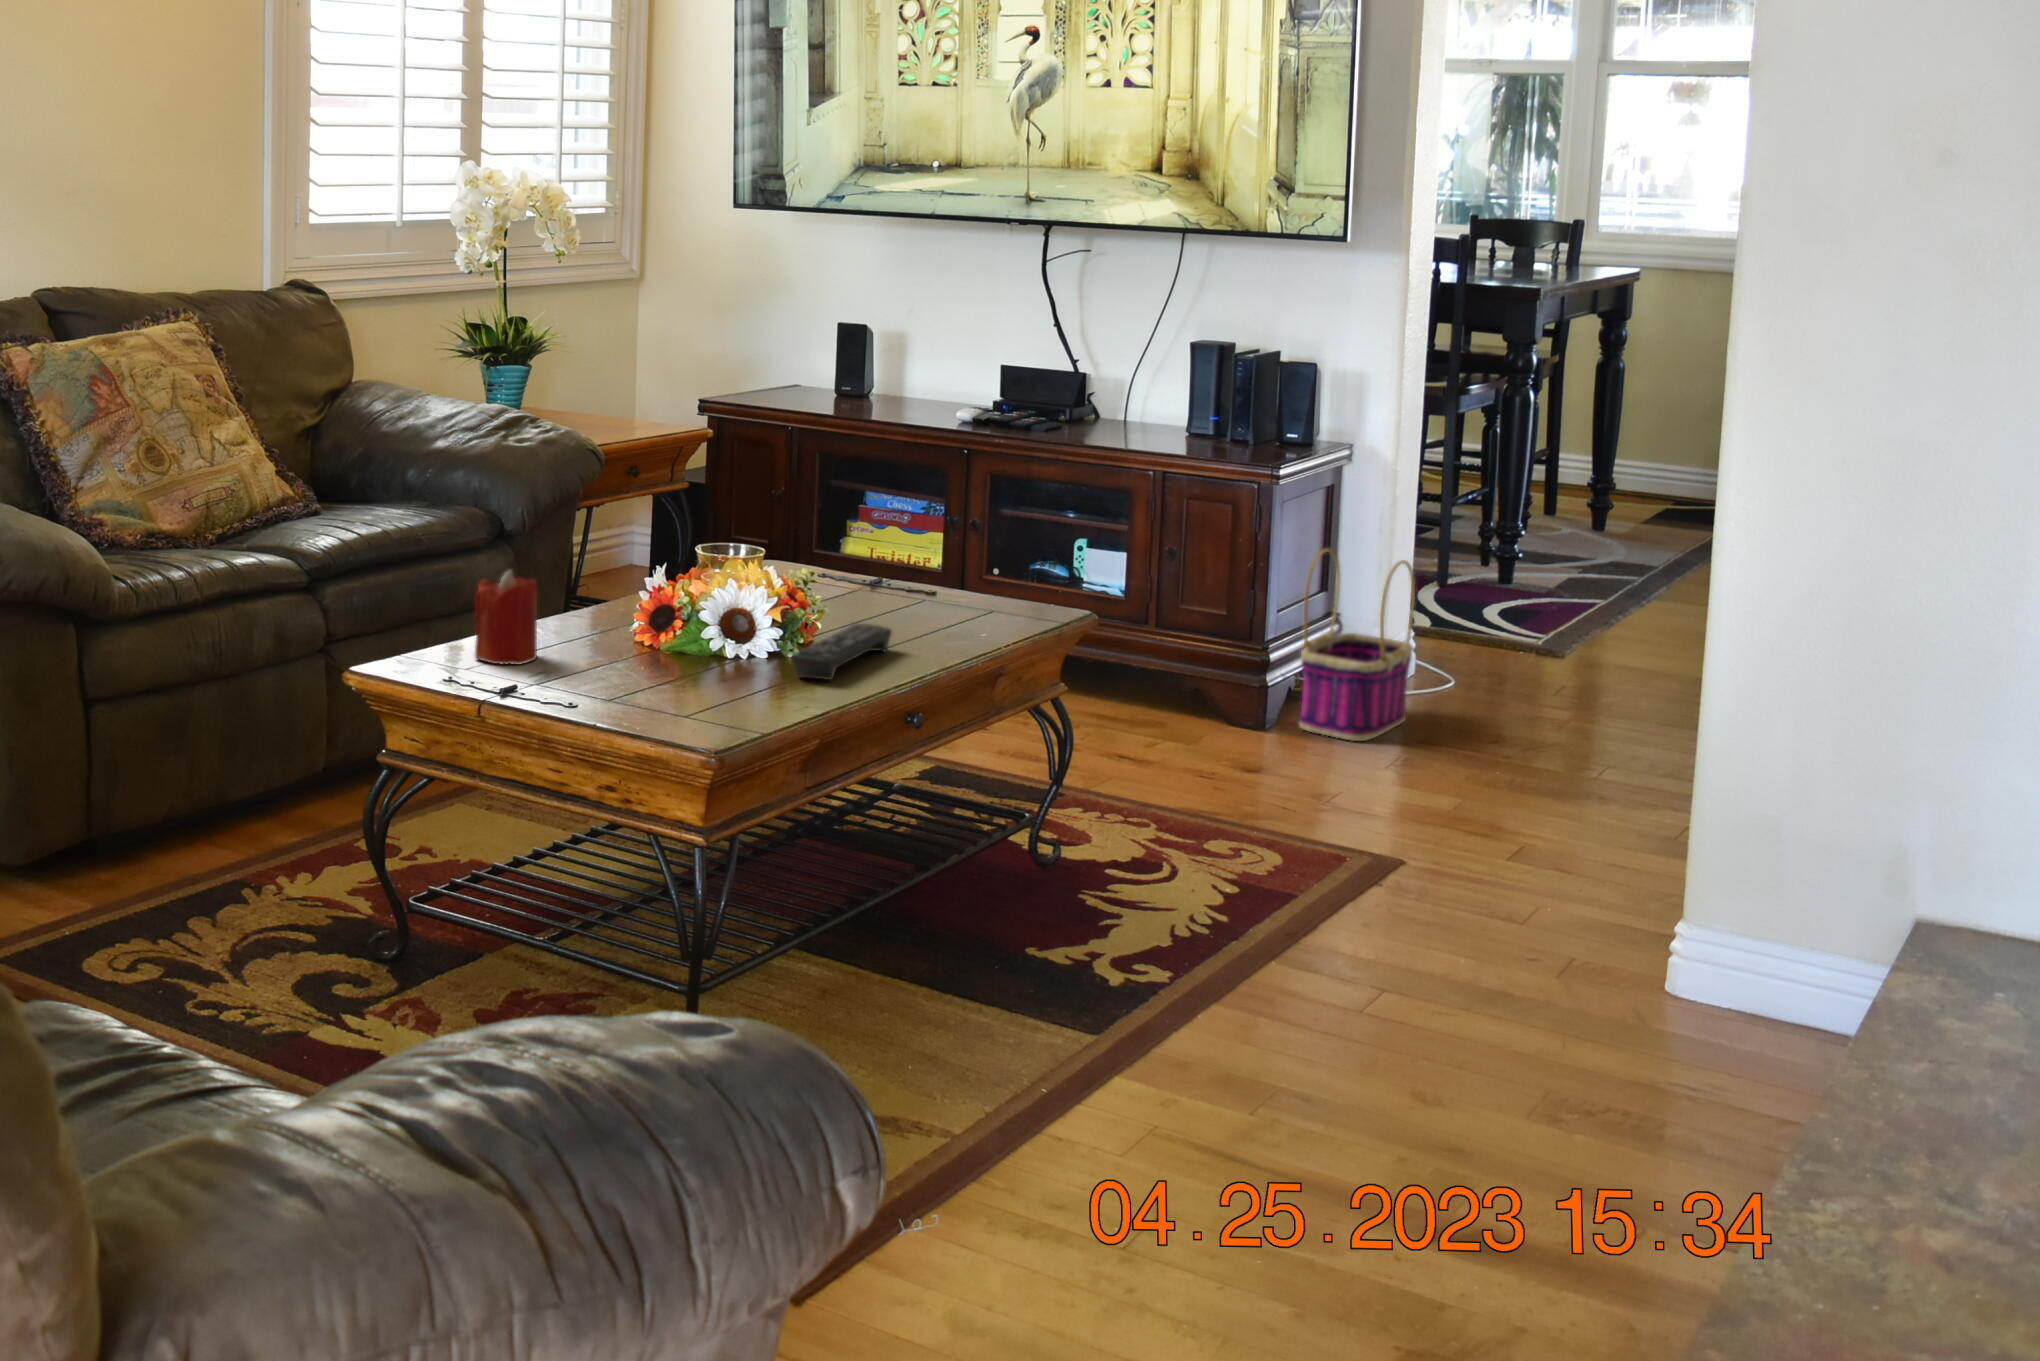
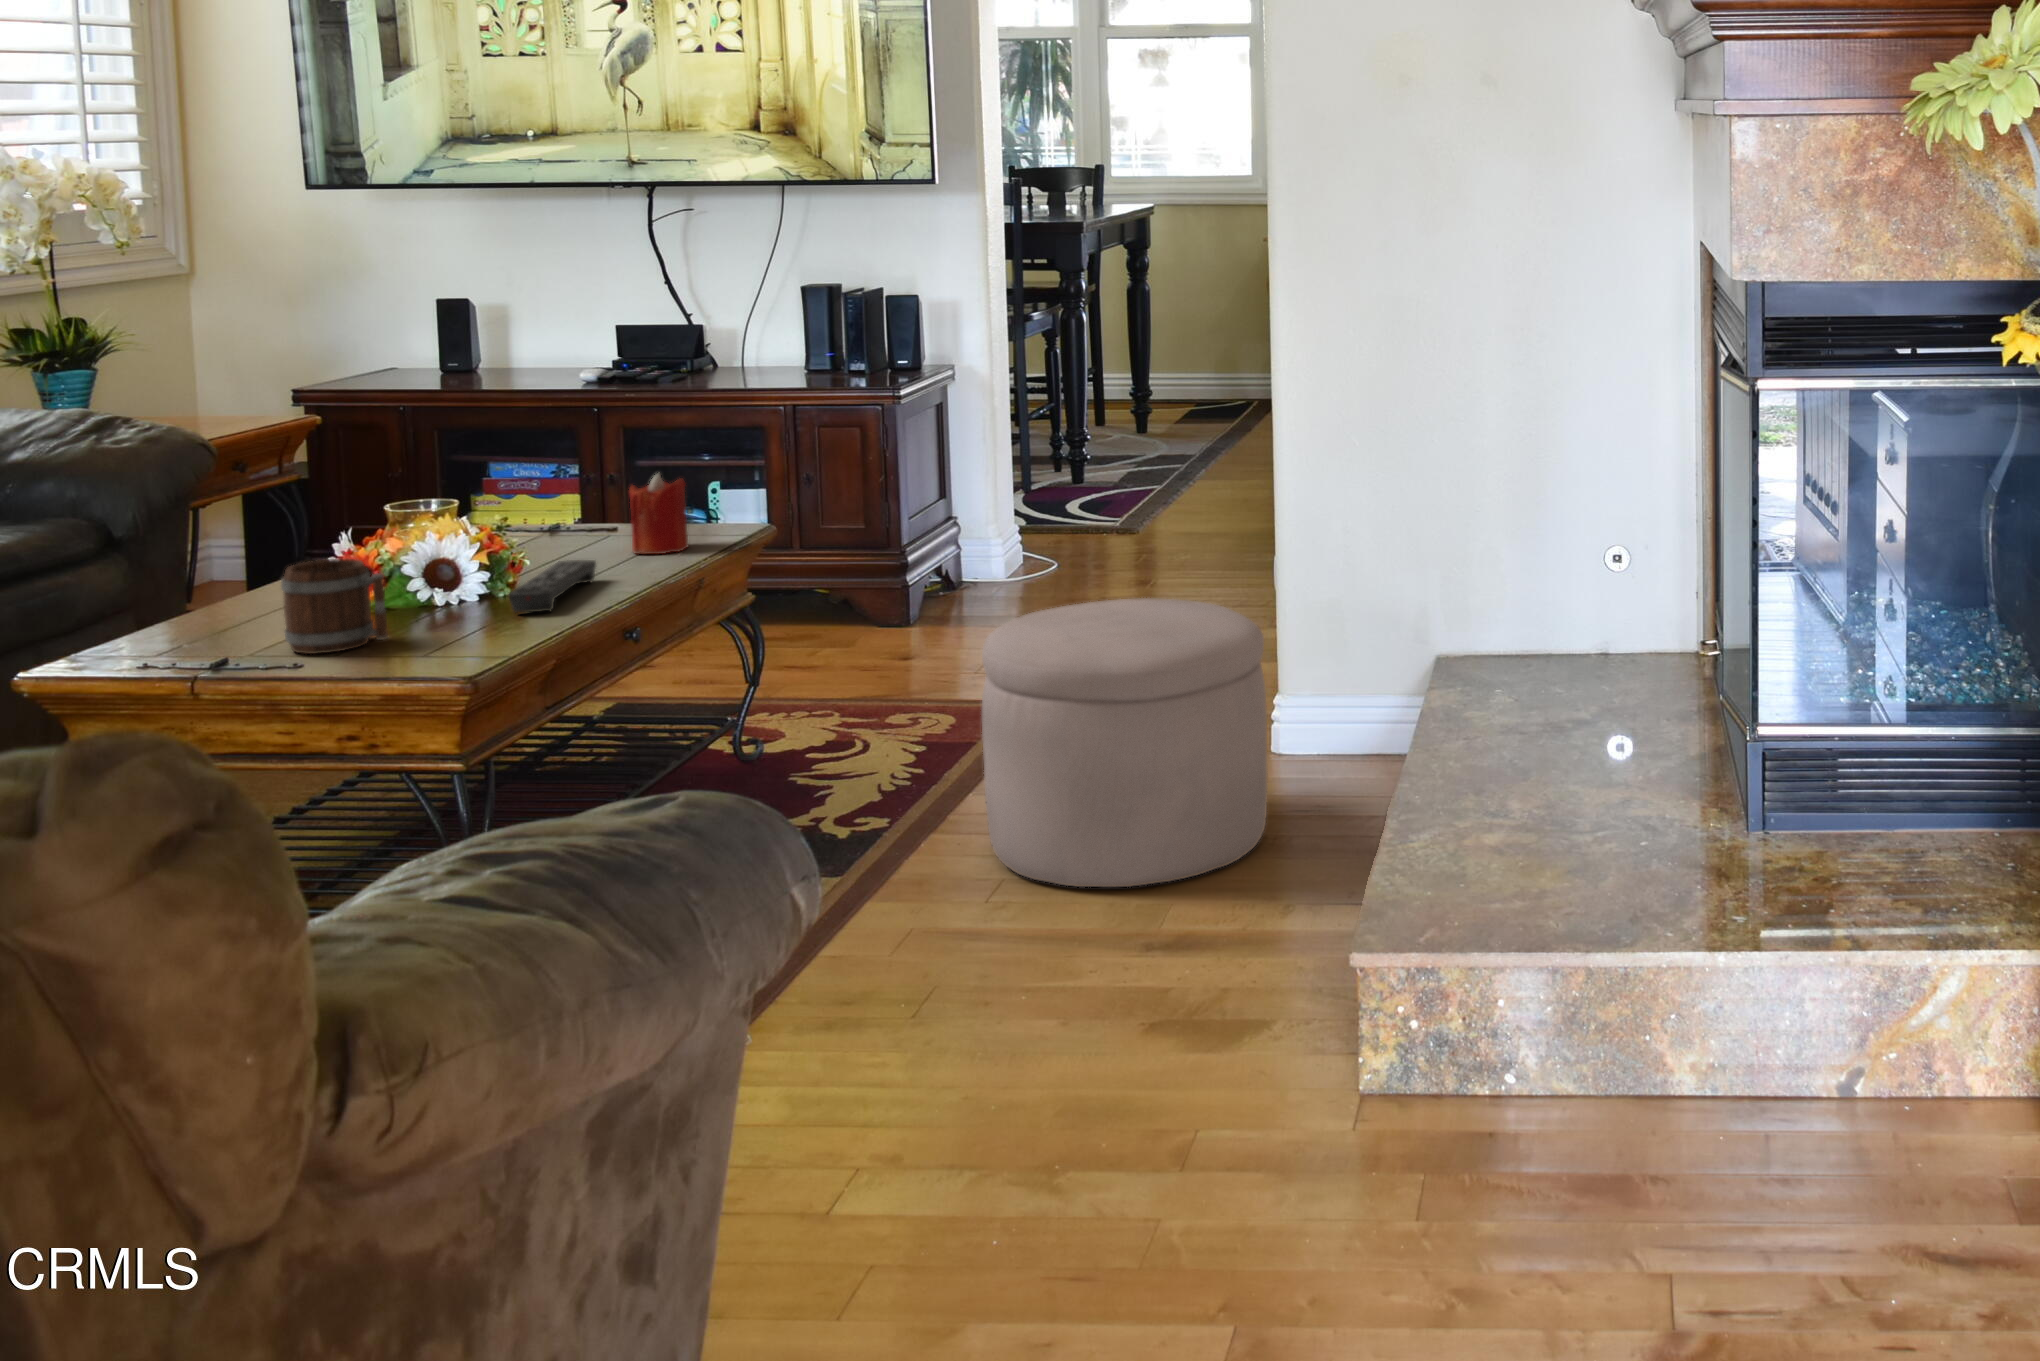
basket: present [1299,549,1415,741] -> none [933,457,1025,618]
candle: present [475,570,537,665] -> present [630,474,688,554]
mug: none [586,592,673,688] -> present [281,559,388,654]
ottoman: none [1279,782,1683,1185] -> present [982,598,1268,887]

